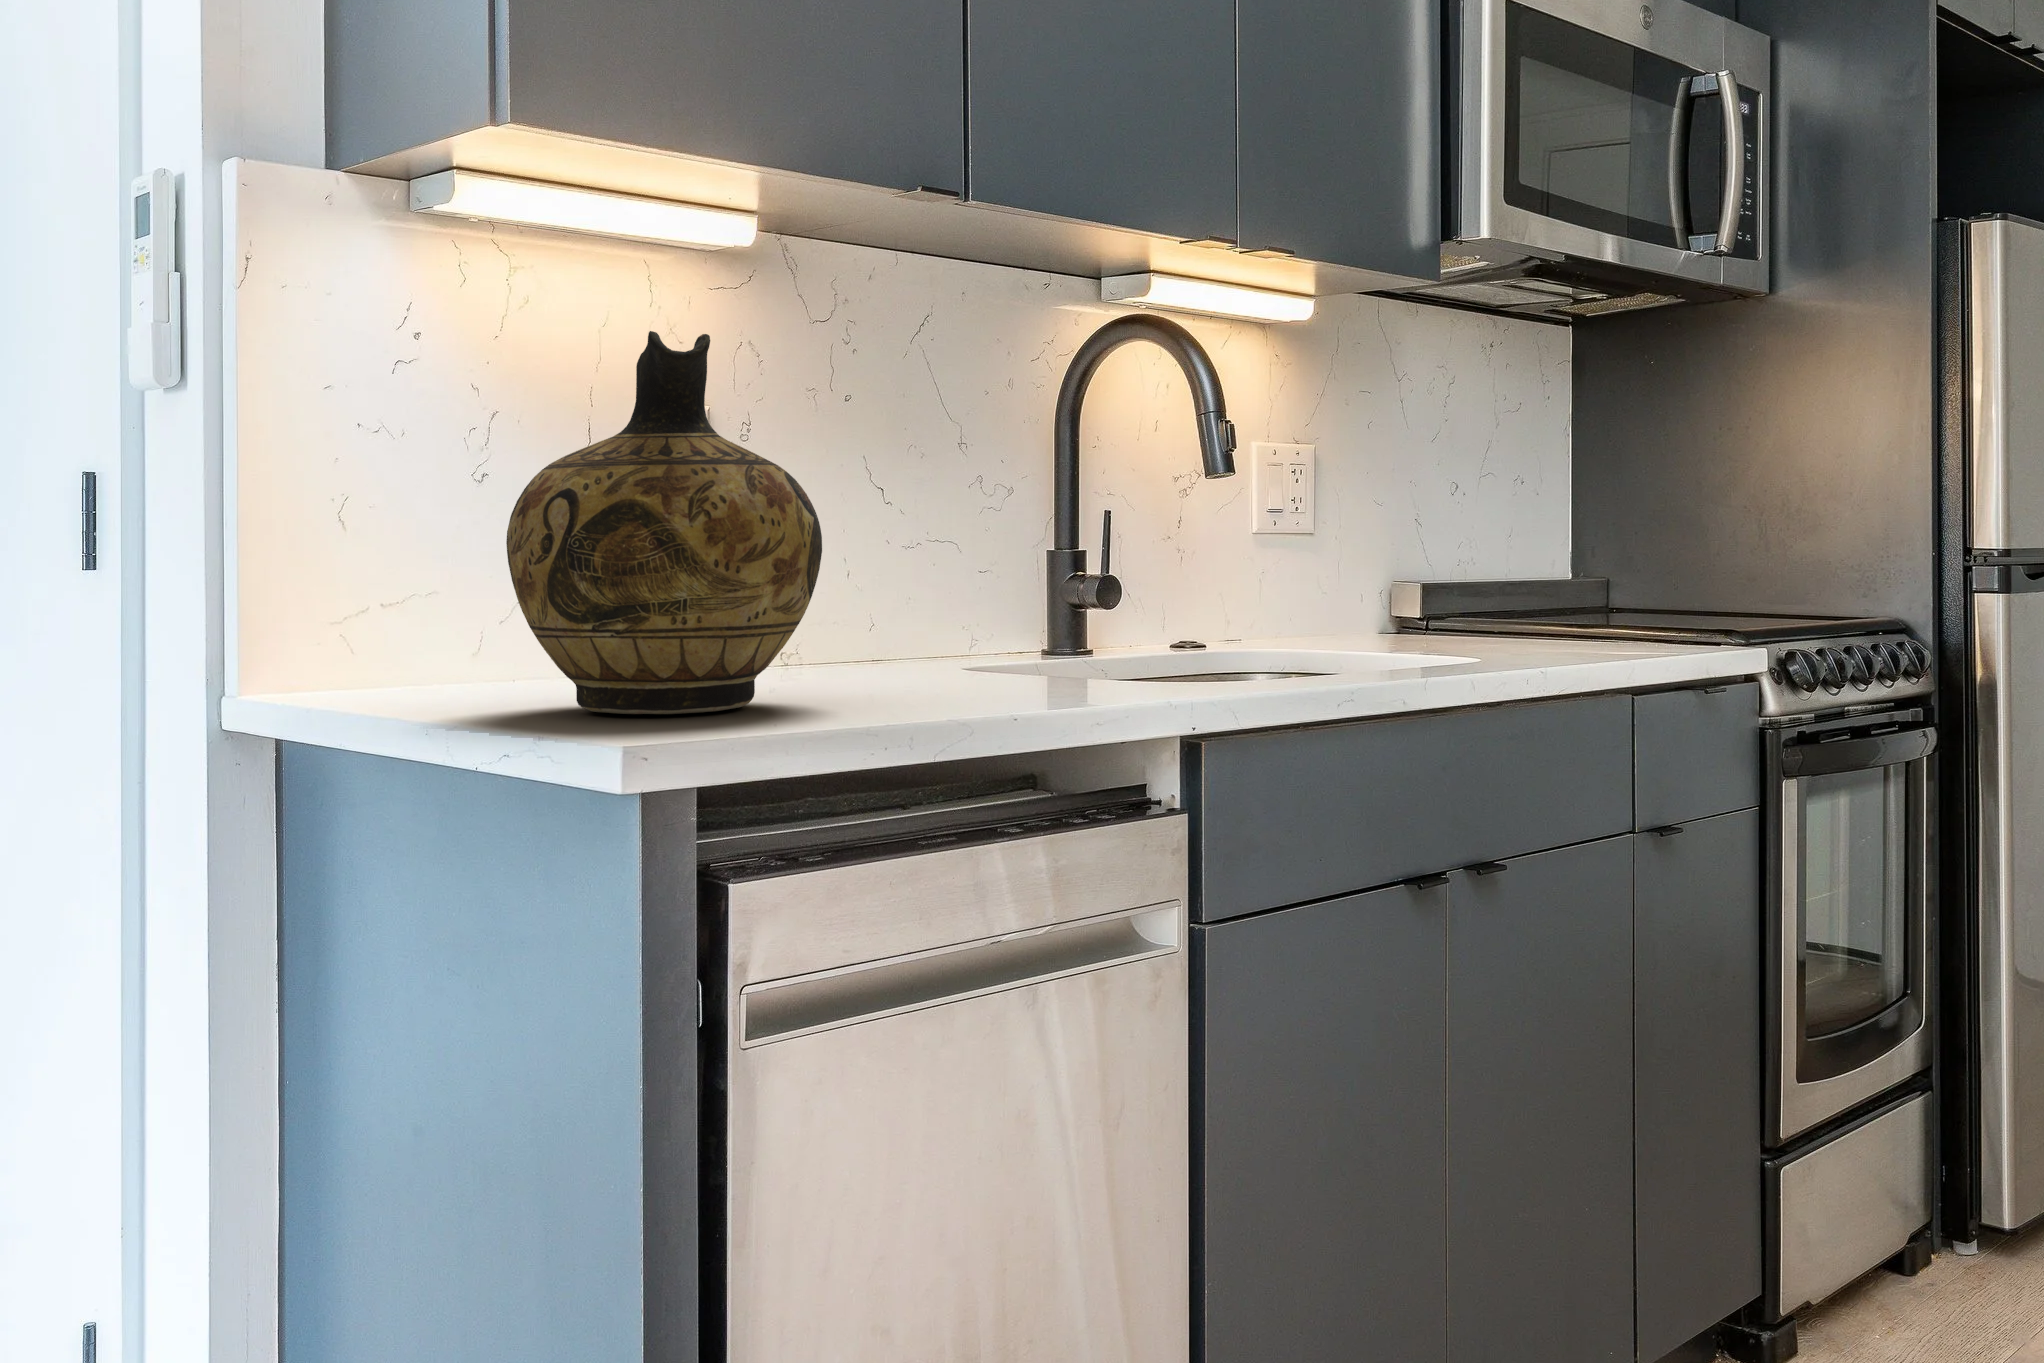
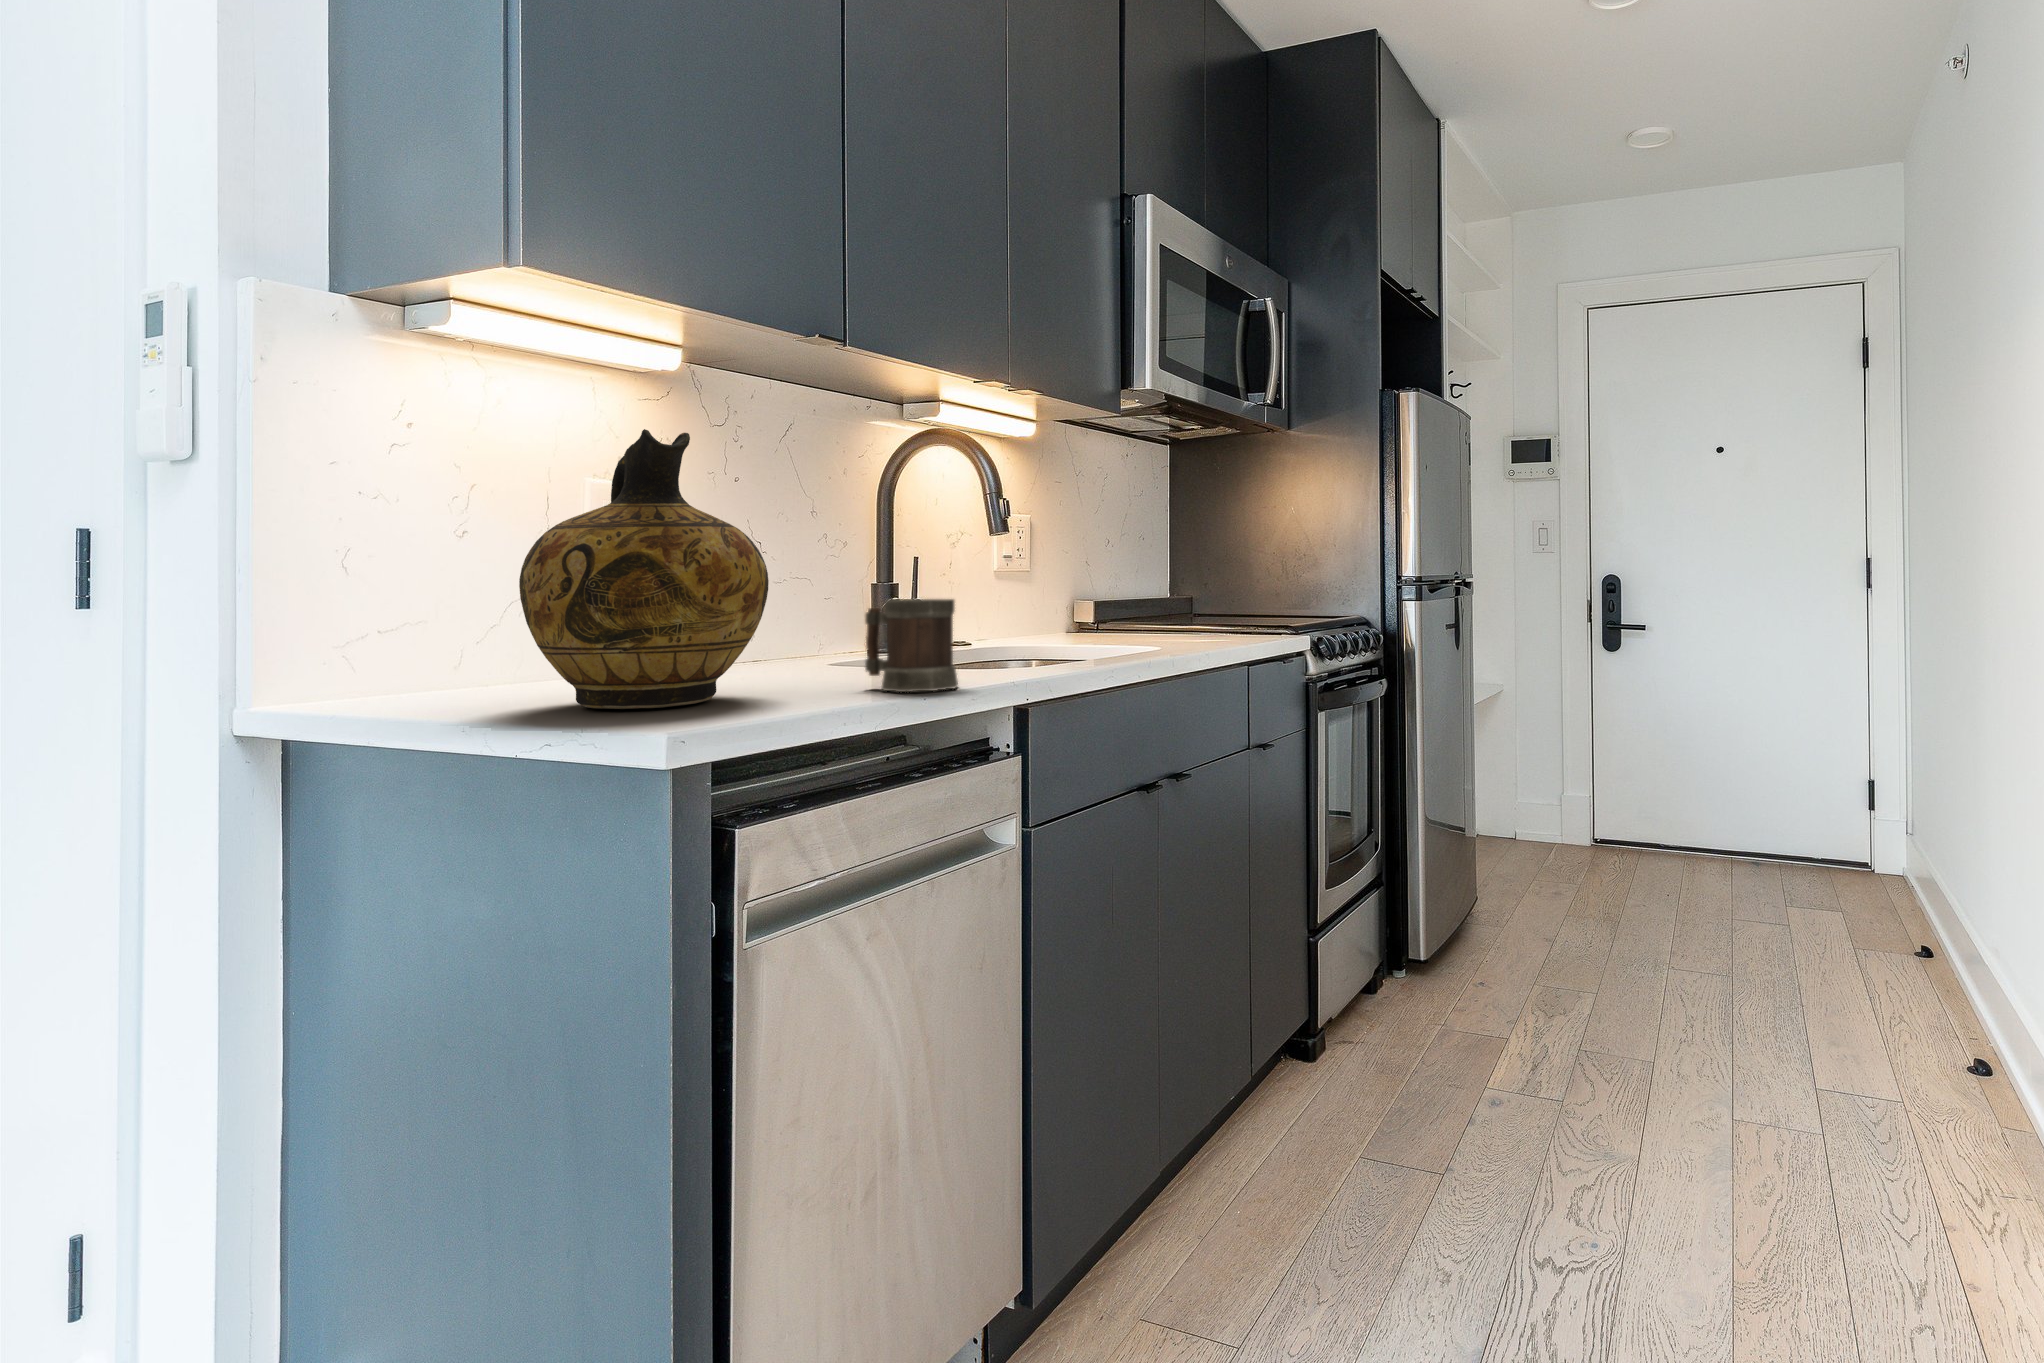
mug: none [962,571,1090,707] -> present [865,599,958,692]

